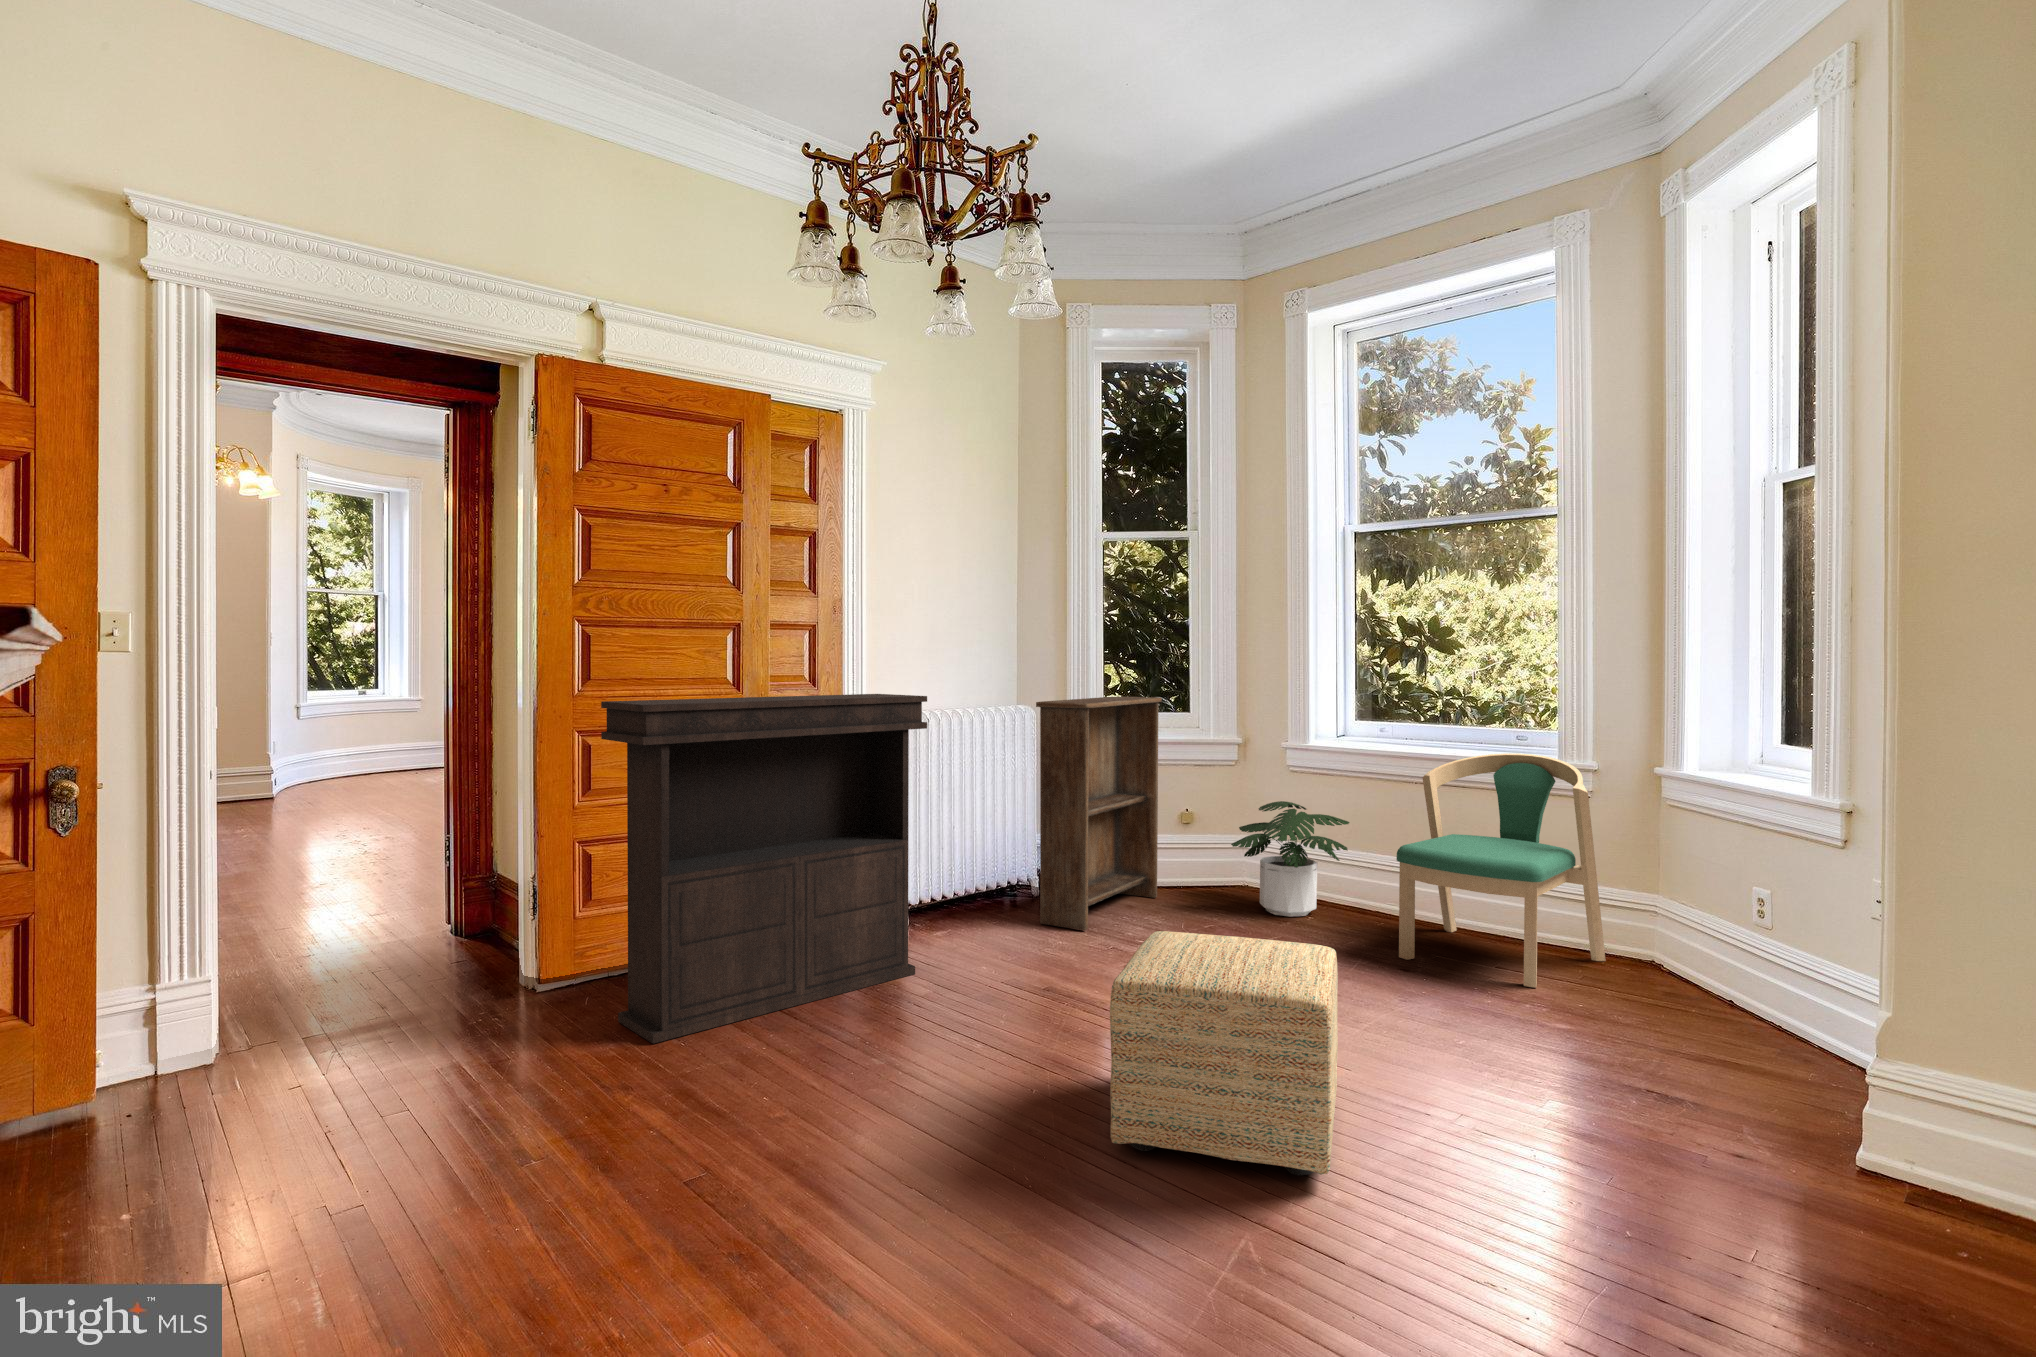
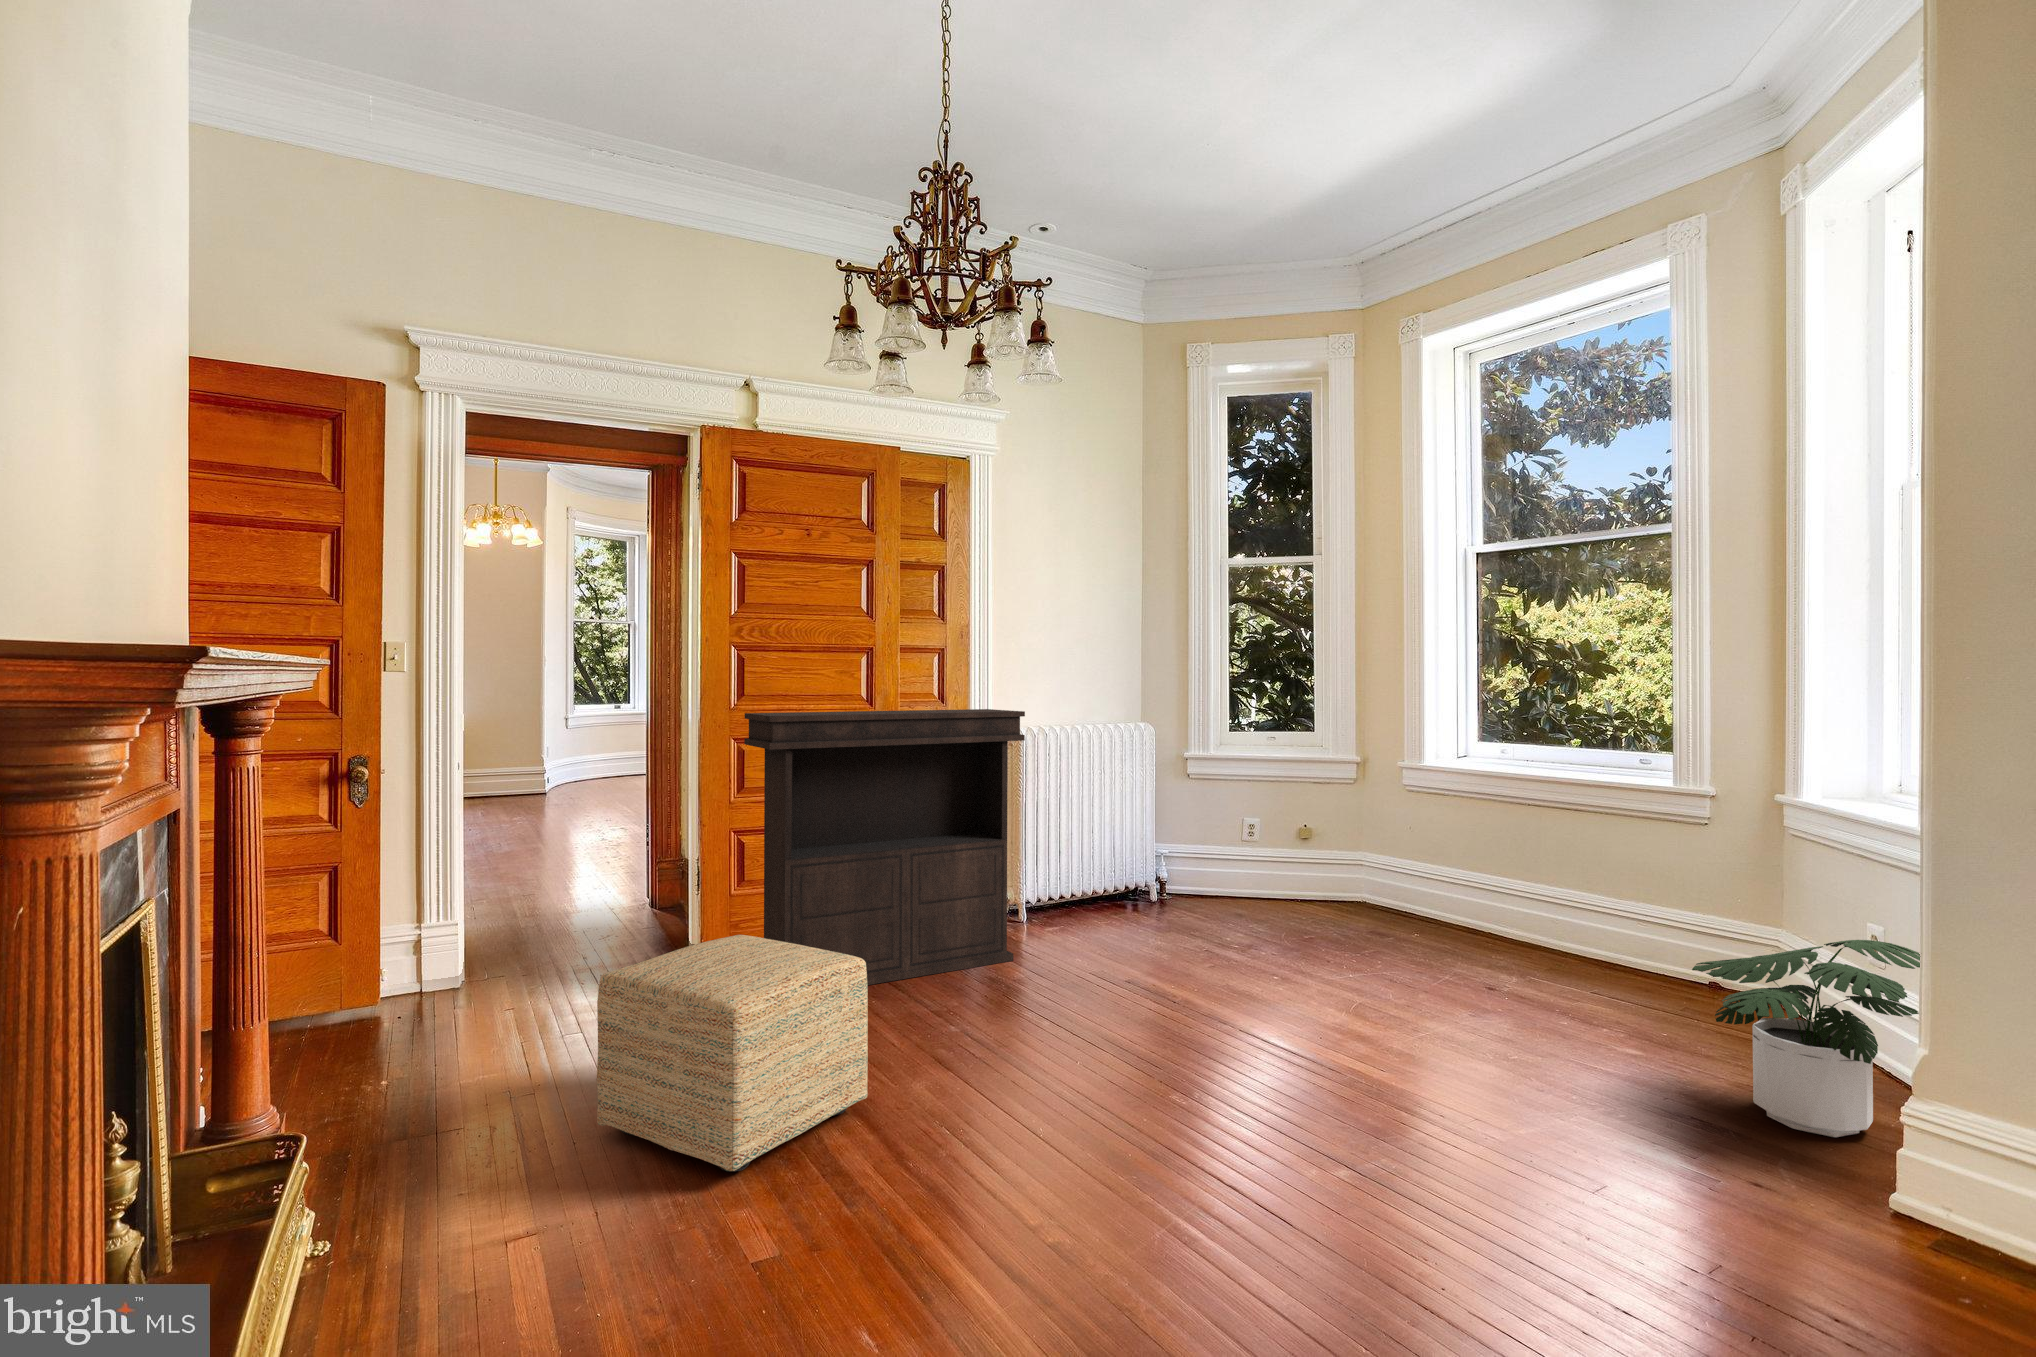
bookshelf: present [1036,697,1162,930] -> none [1140,714,1272,933]
dining chair: present [1397,753,1606,988] -> none [1488,776,1722,1014]
potted plant: present [1231,801,1349,917] -> present [1692,940,1921,1137]
ottoman: present [1110,931,1338,1175] -> present [597,935,868,1172]

